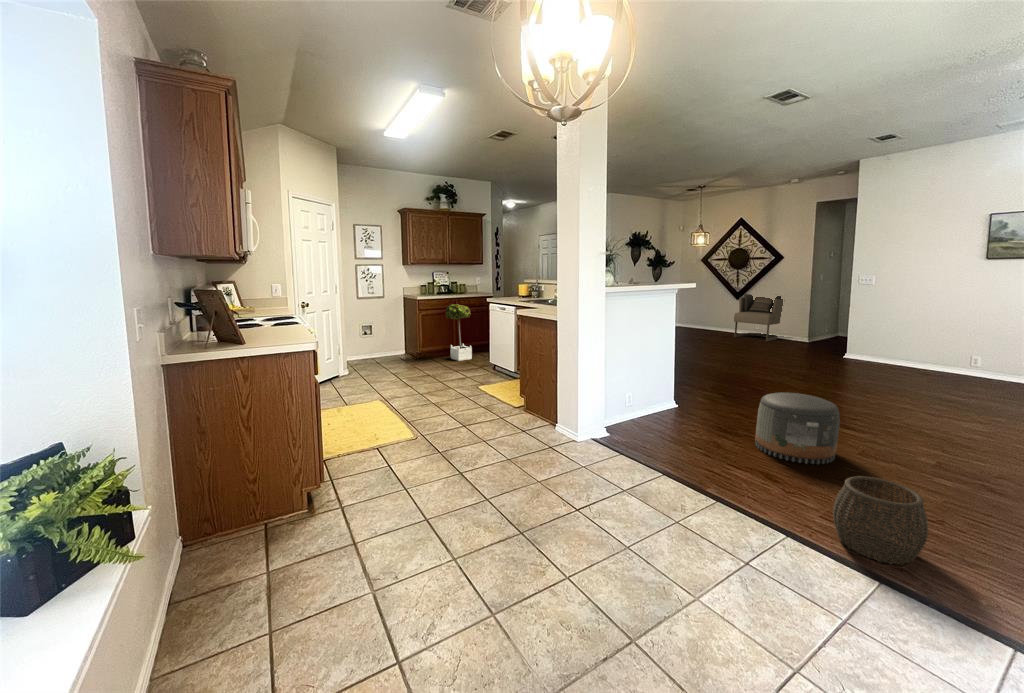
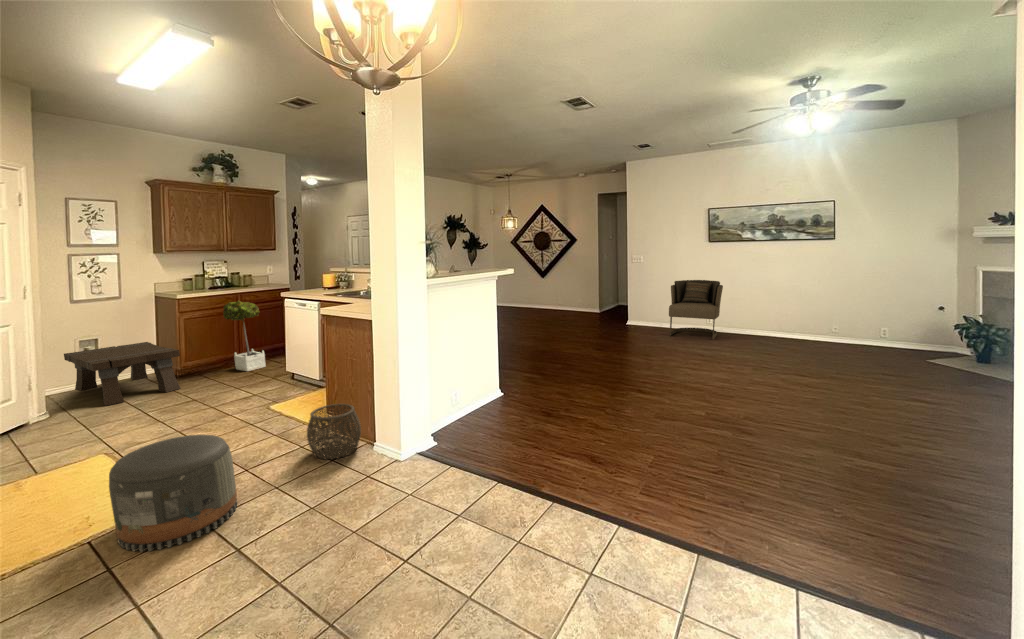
armchair: present [734,294,785,341] -> present [669,280,723,339]
coffee table: none [349,331,417,373] -> present [64,342,180,406]
pouf: present [755,393,840,464] -> present [109,435,237,552]
woven basket: present [833,476,929,565] -> present [307,404,361,459]

